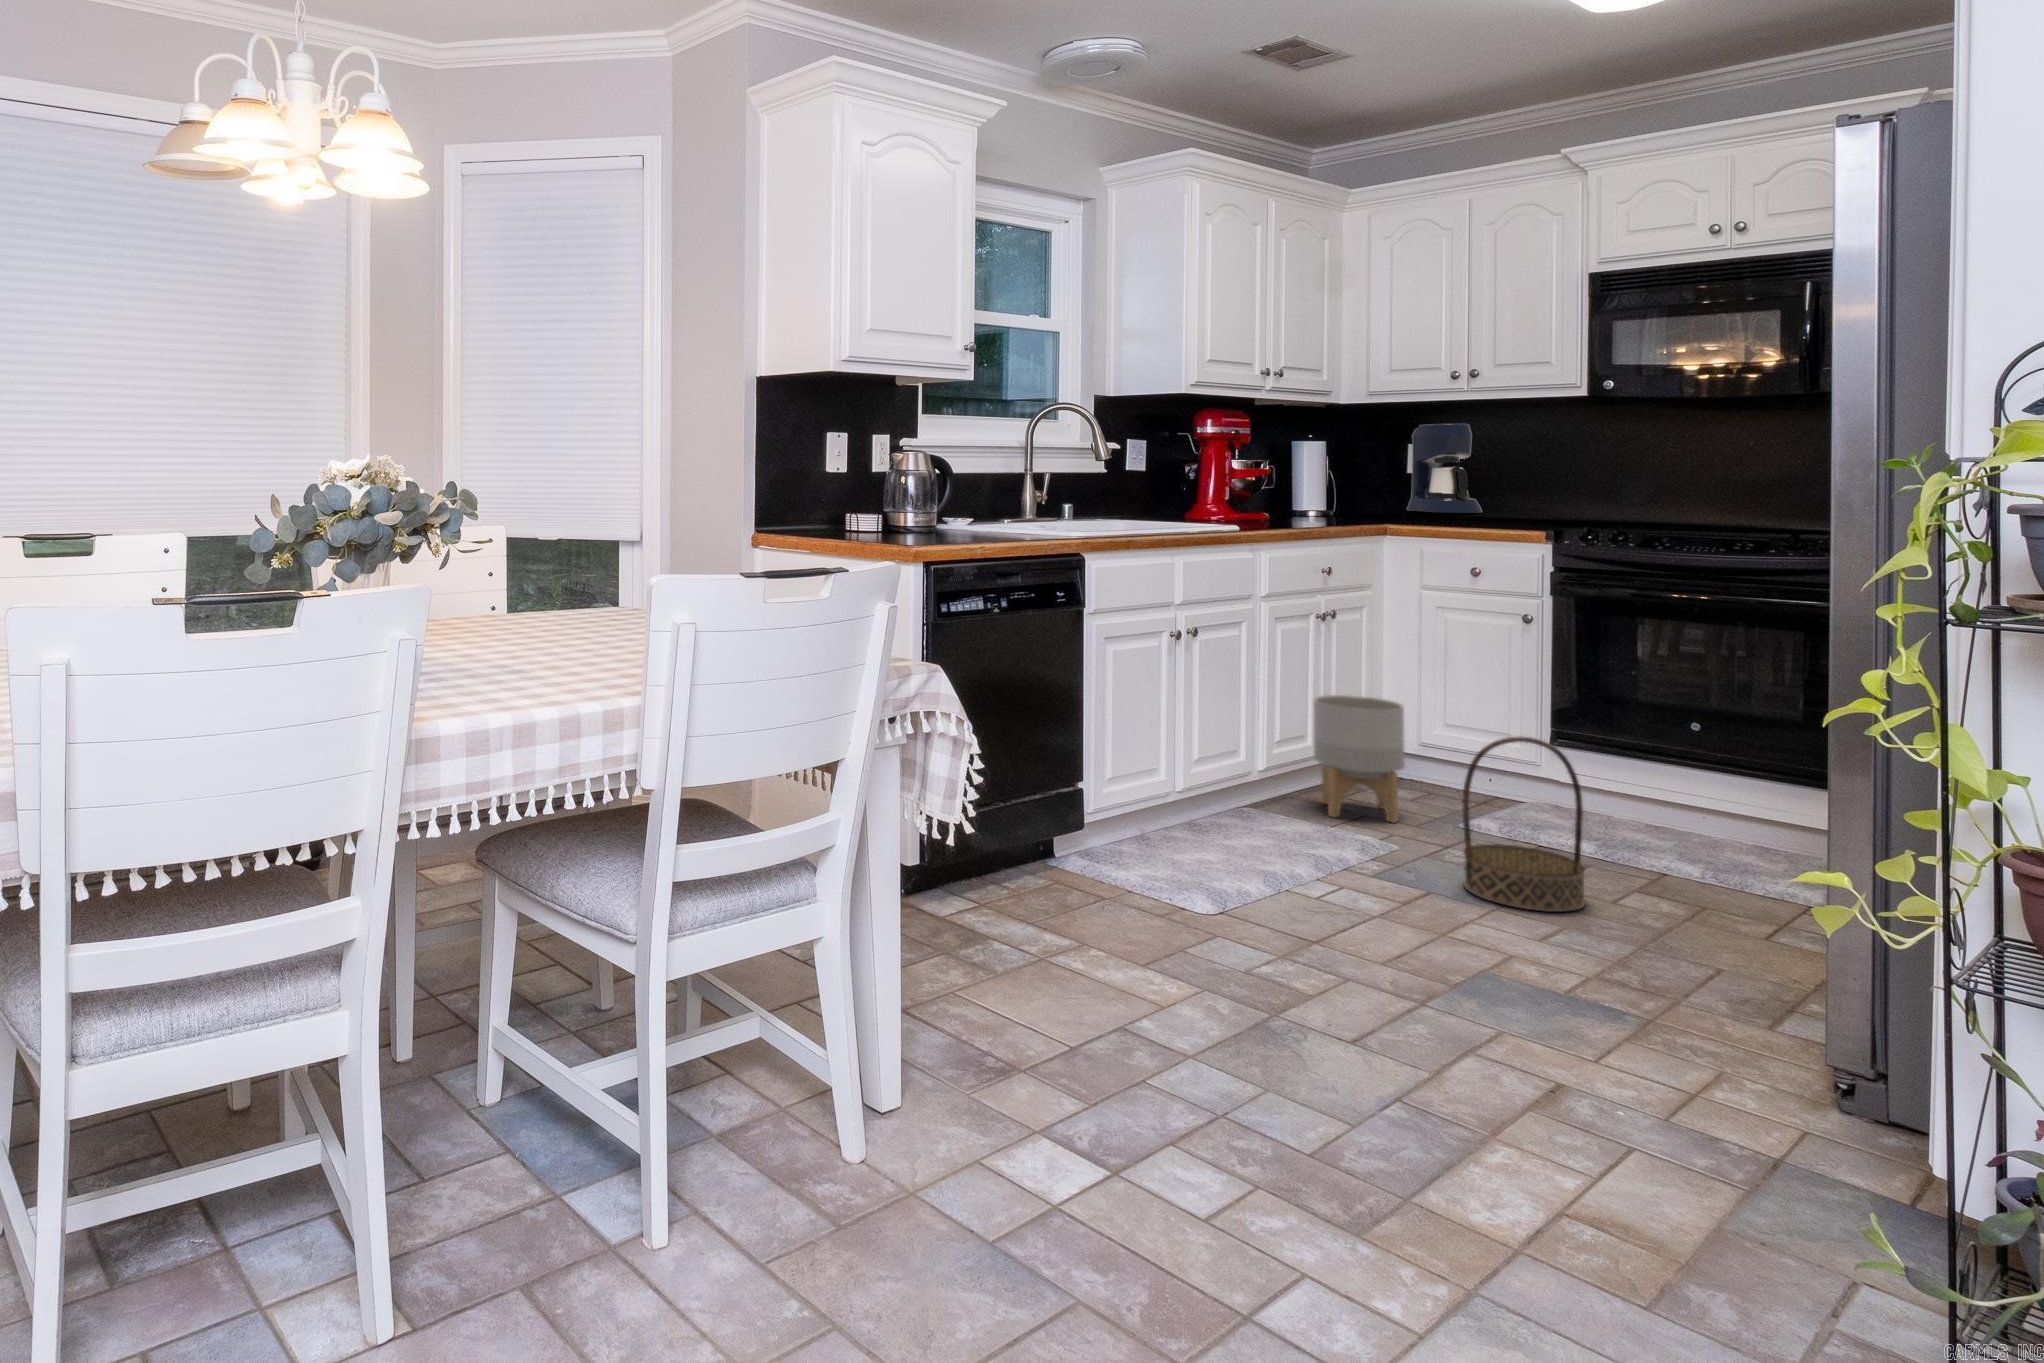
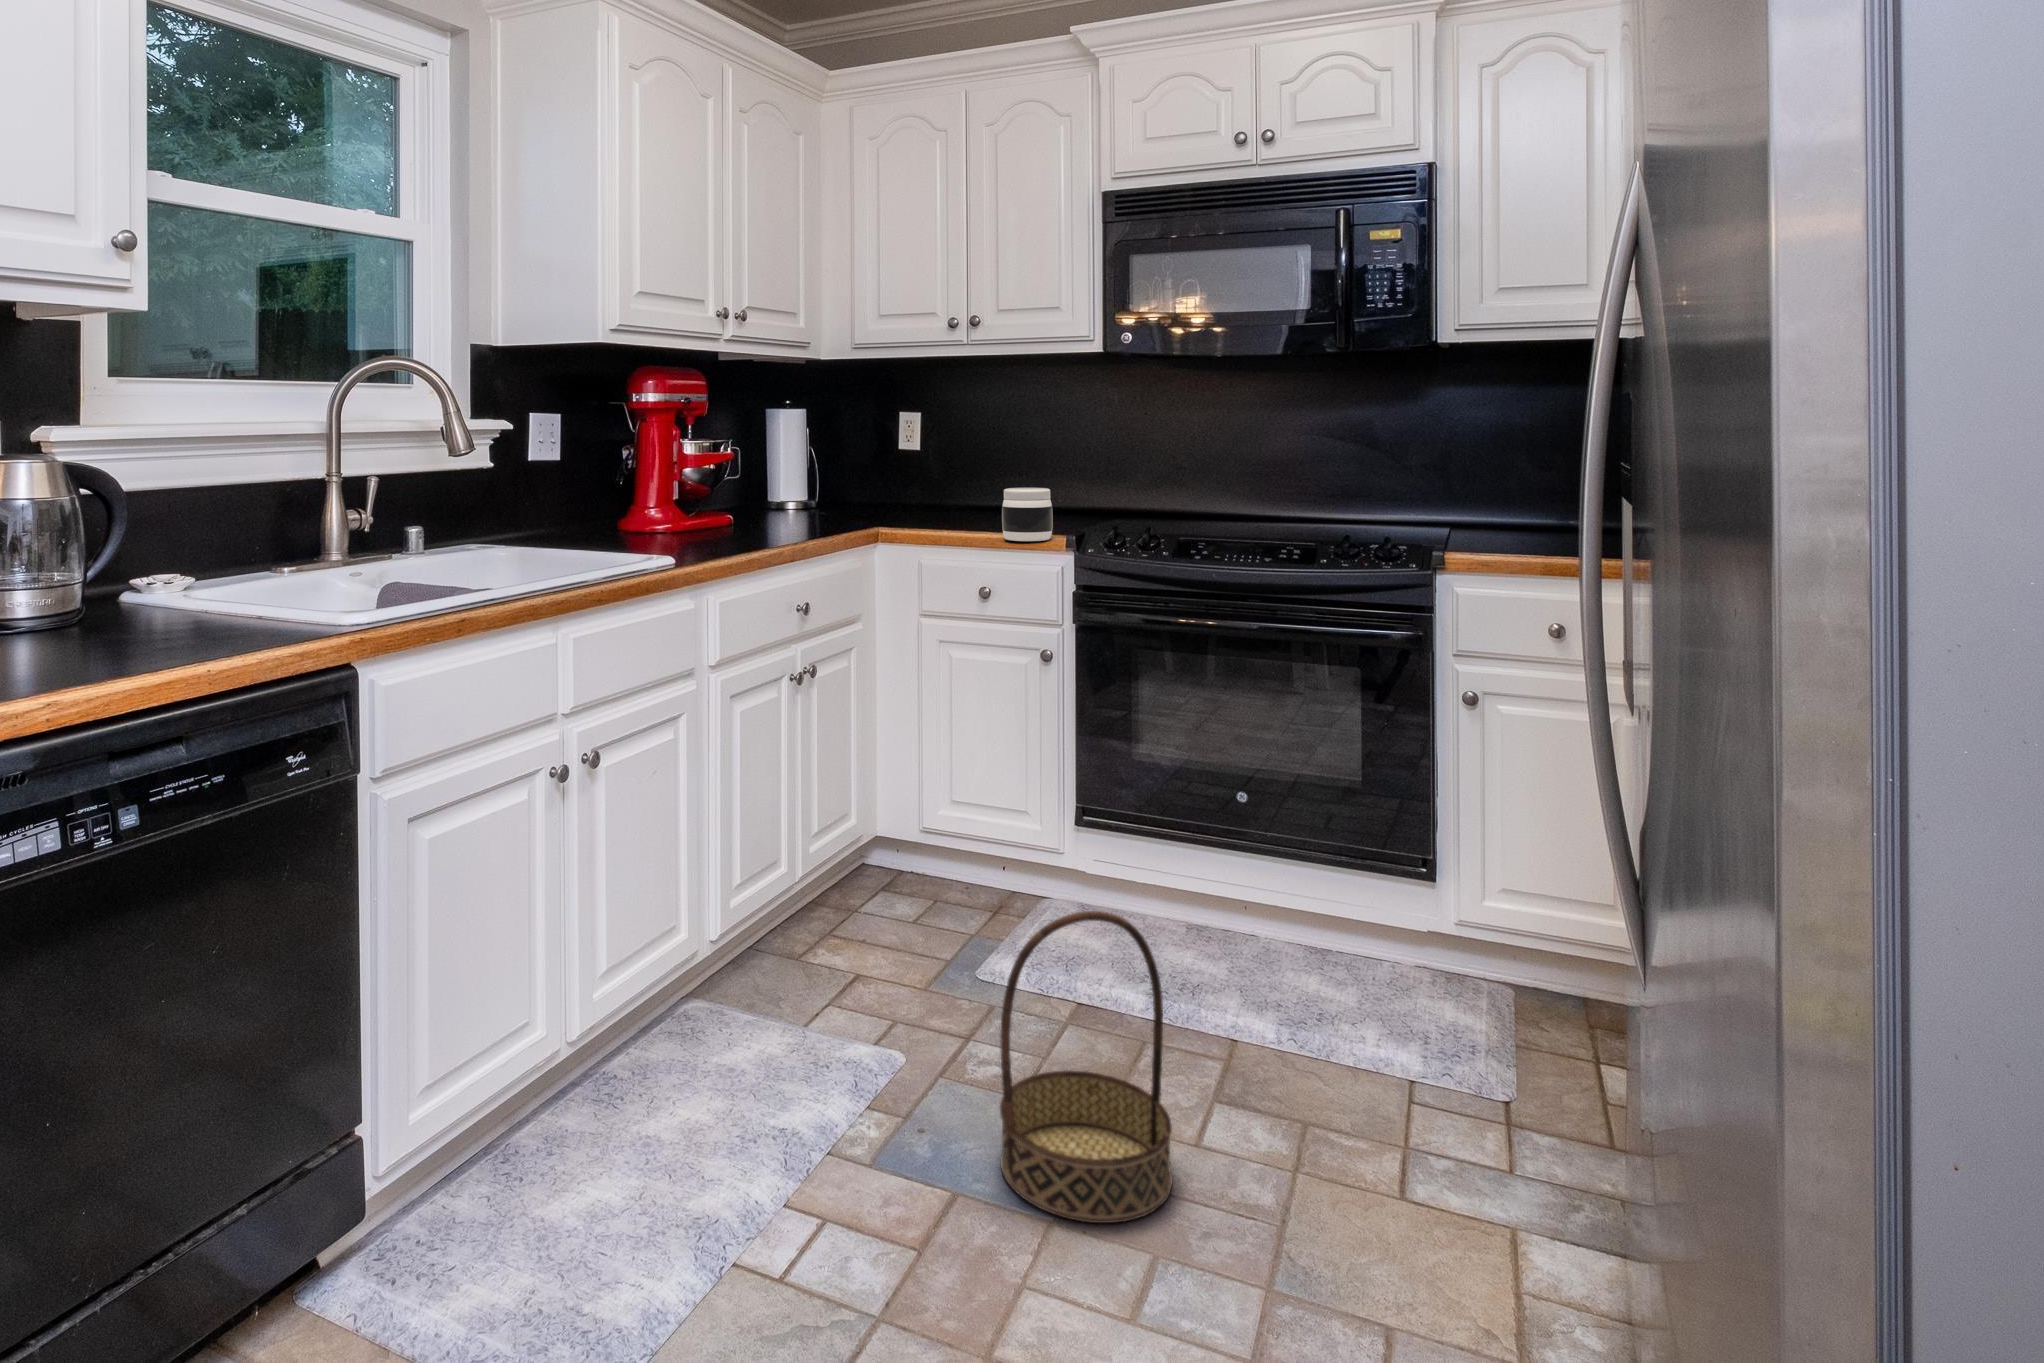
coffee maker: present [1407,424,1482,513] -> none [897,387,981,502]
jar: none [1491,497,1534,535] -> present [1002,488,1053,541]
planter: present [1314,695,1405,823] -> none [784,794,905,1000]

